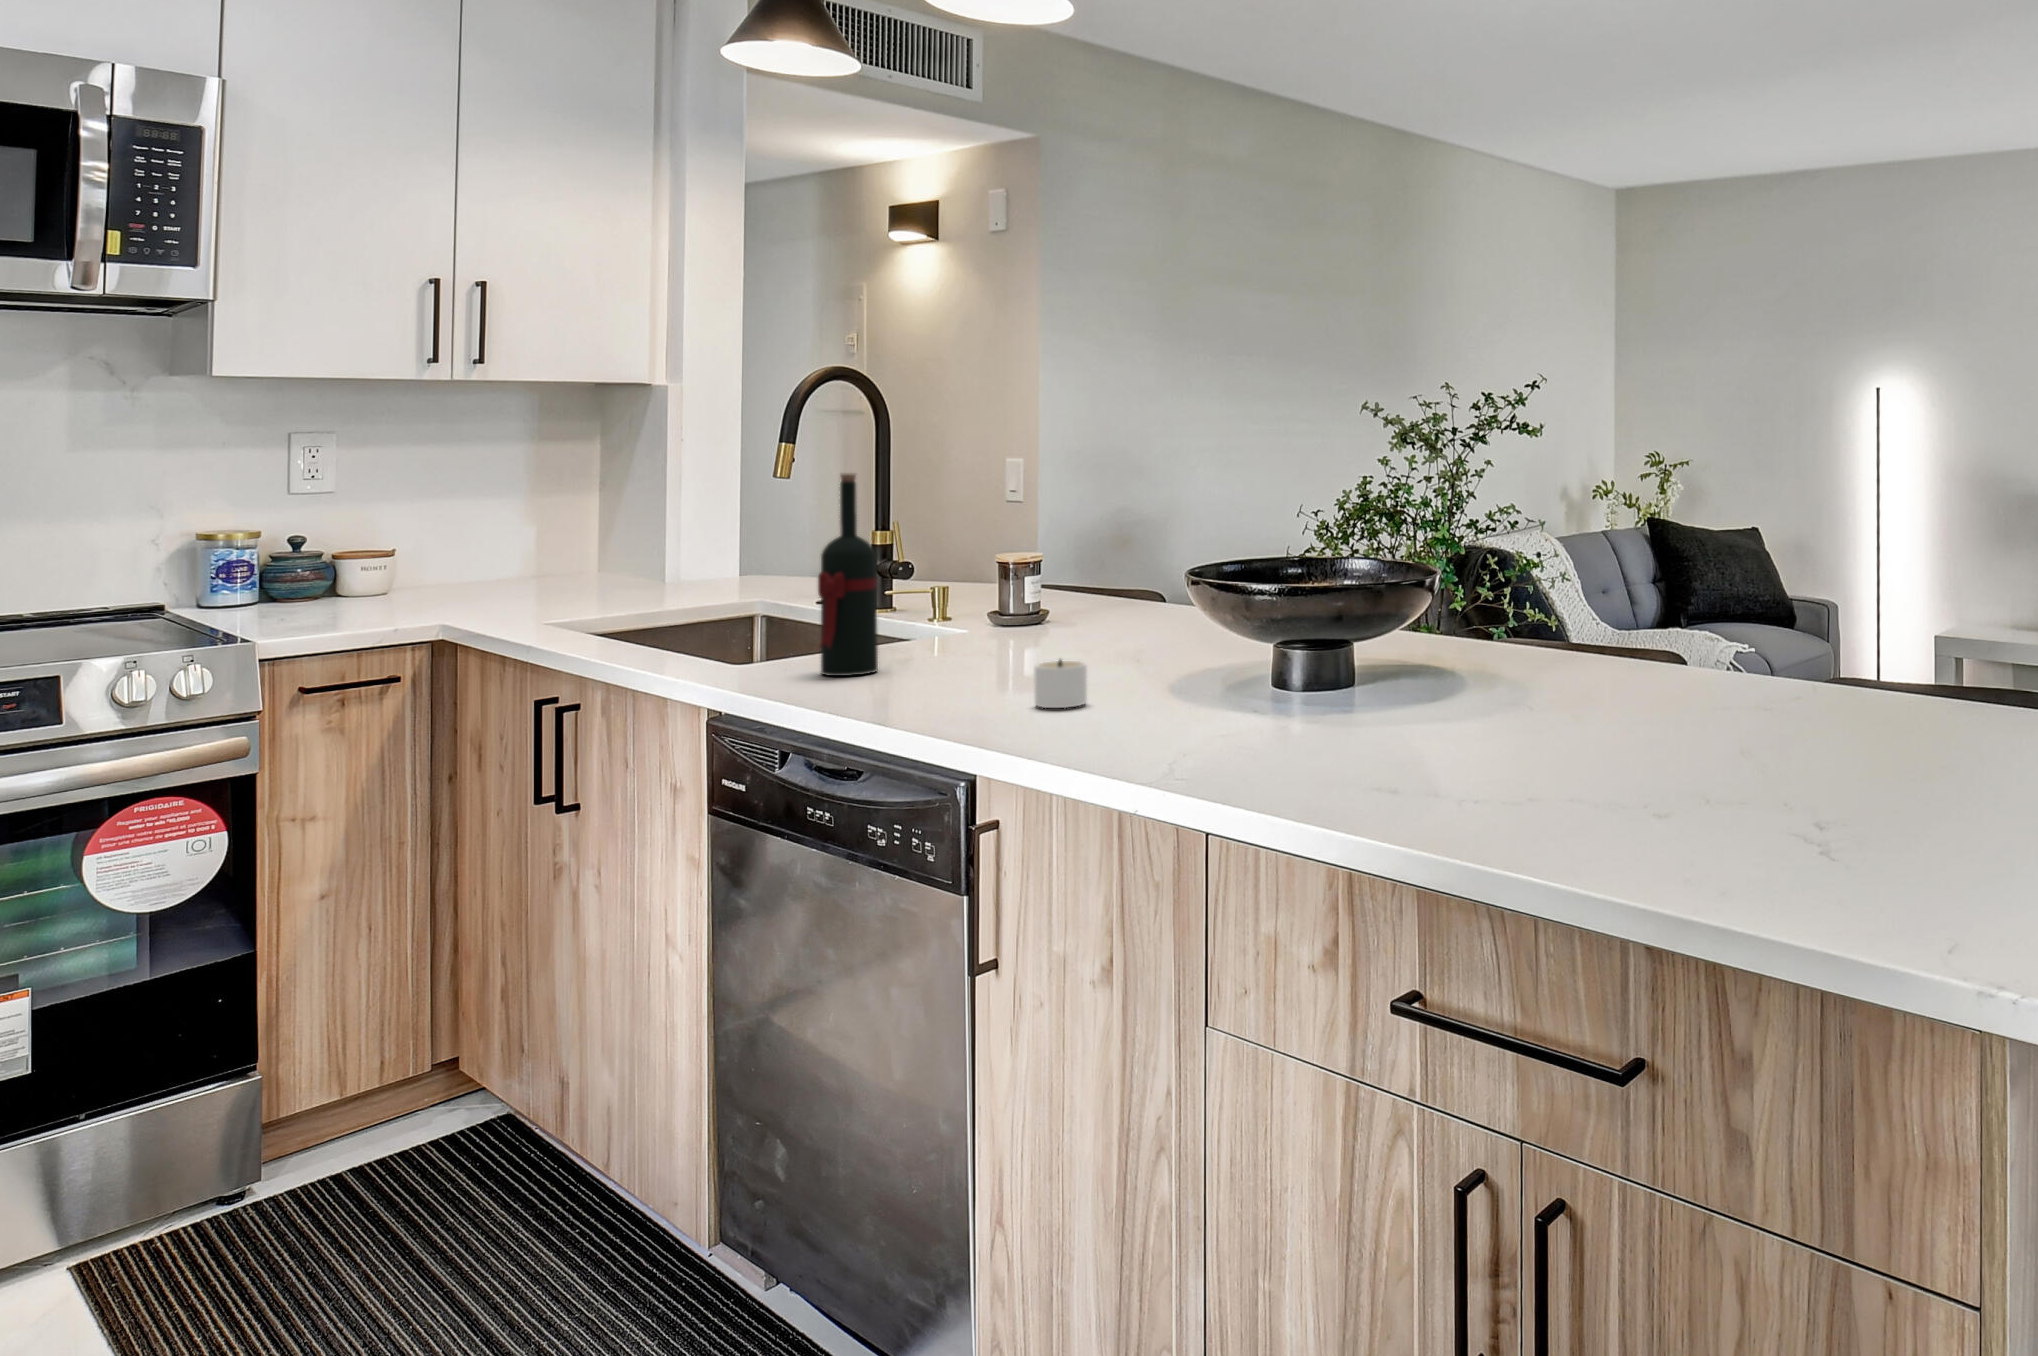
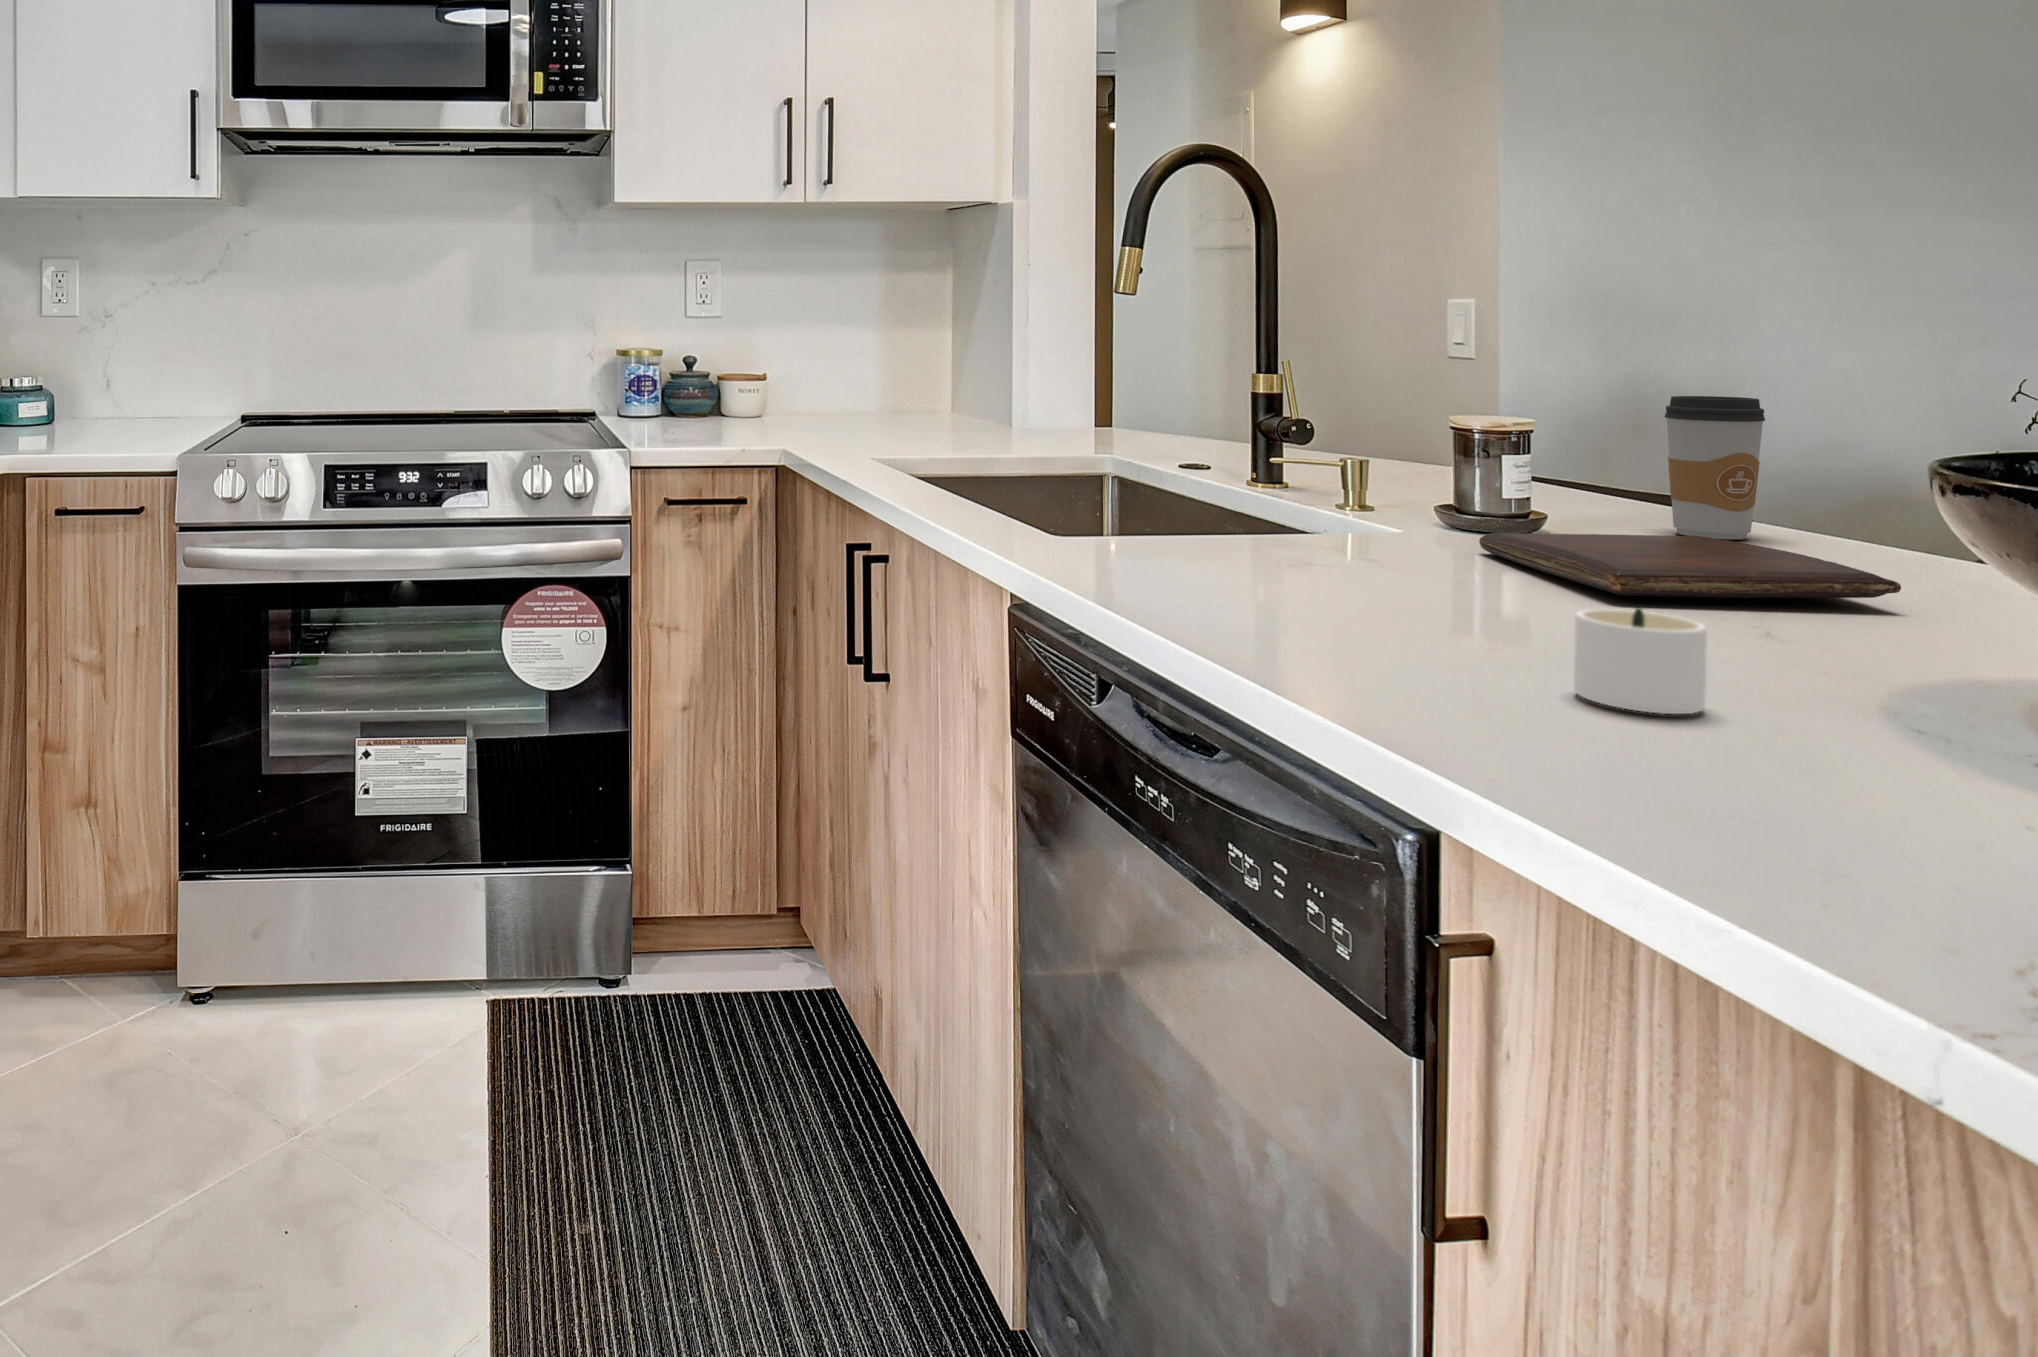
wine bottle: present [818,474,878,676] -> none [1162,264,1254,573]
coffee cup: none [1105,545,1149,626] -> present [1665,396,1765,539]
book: none [1009,625,1186,659] -> present [1479,533,1901,598]

